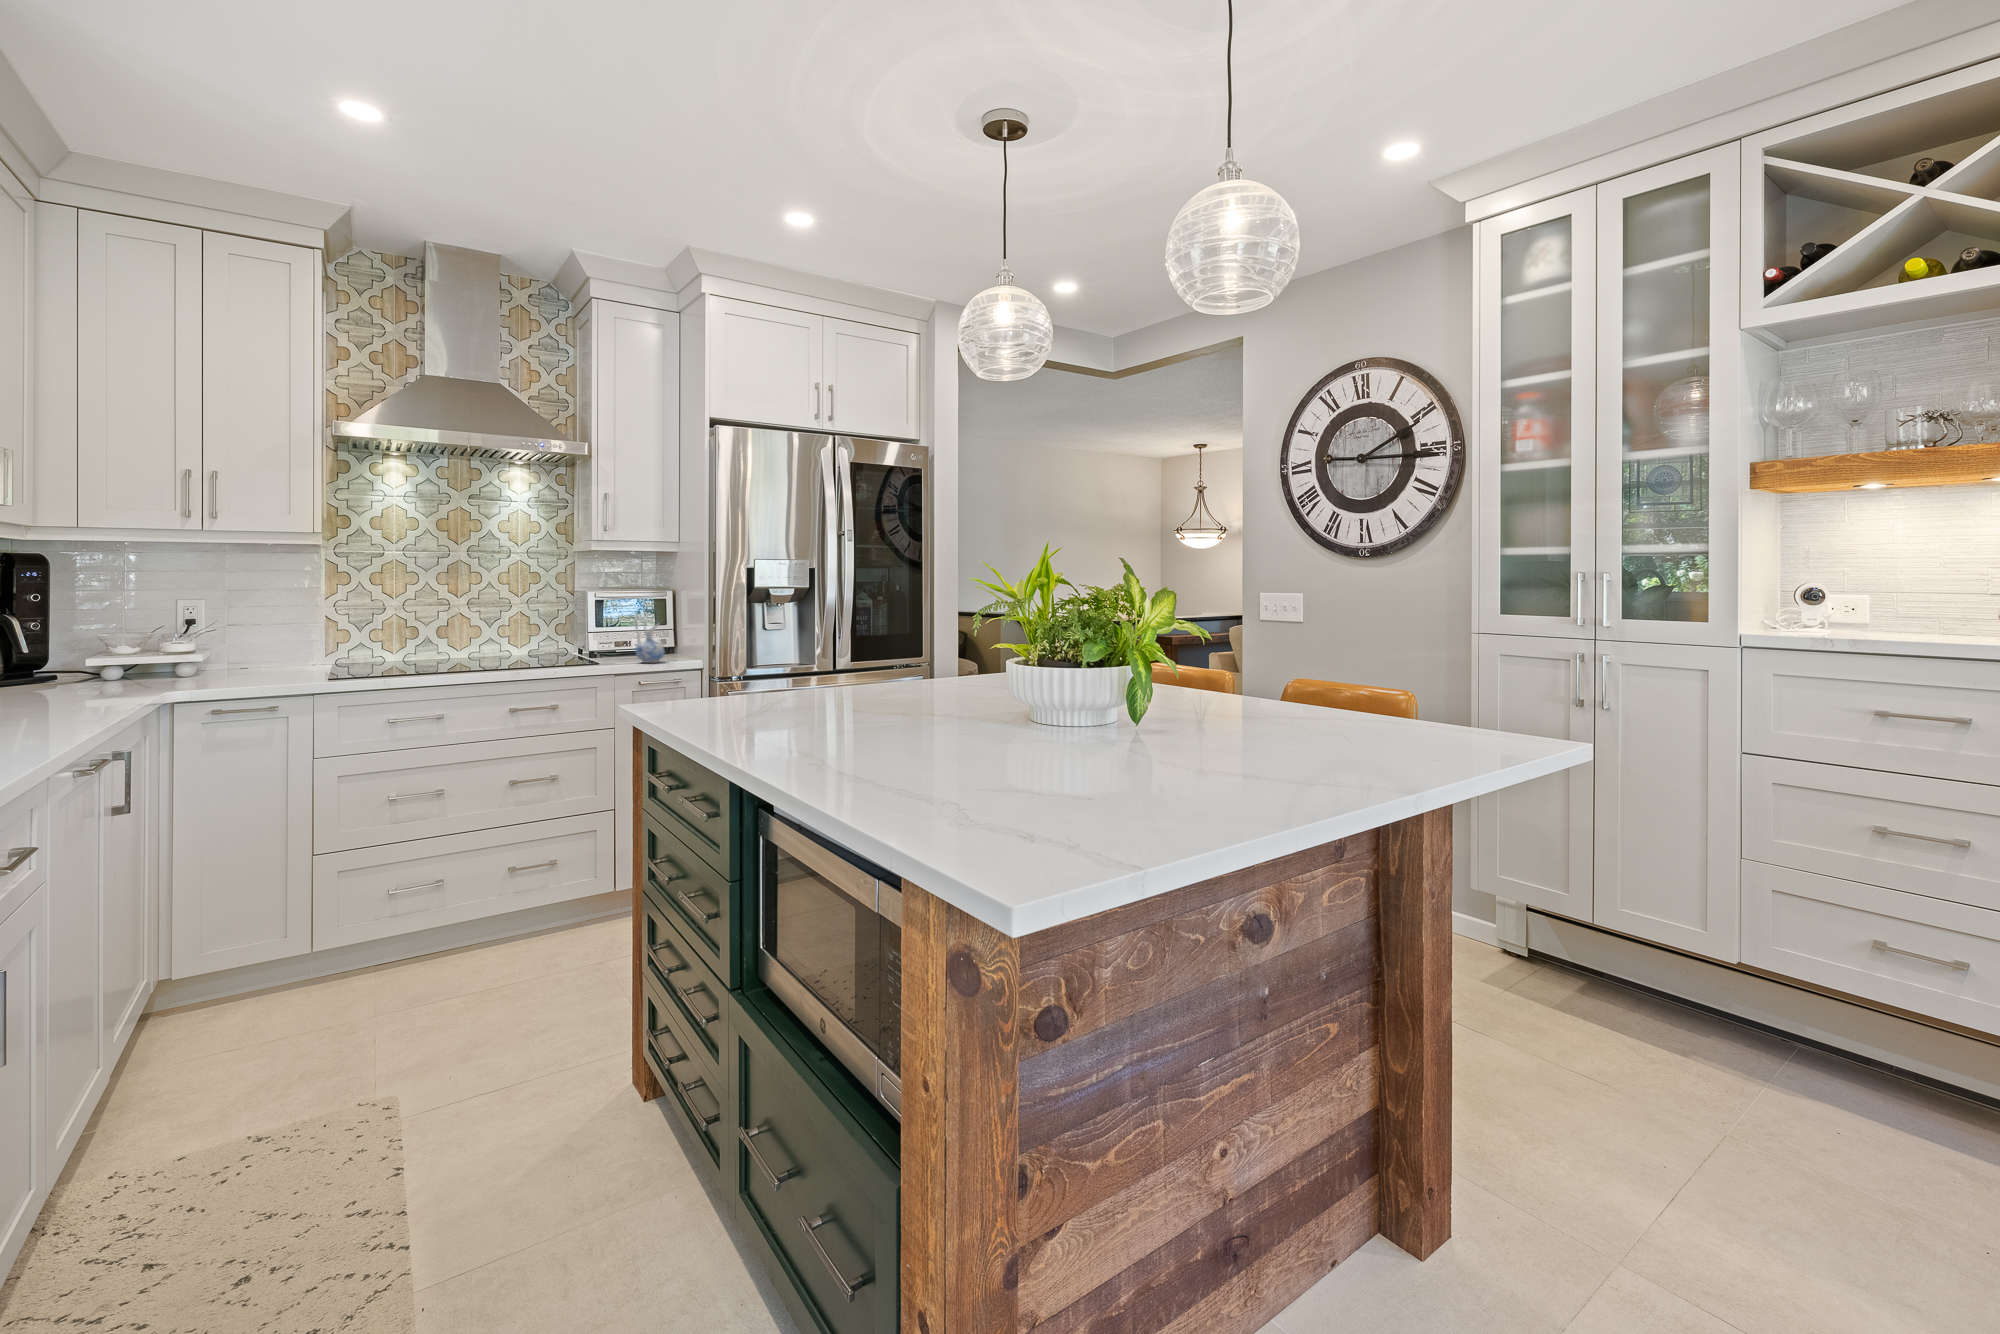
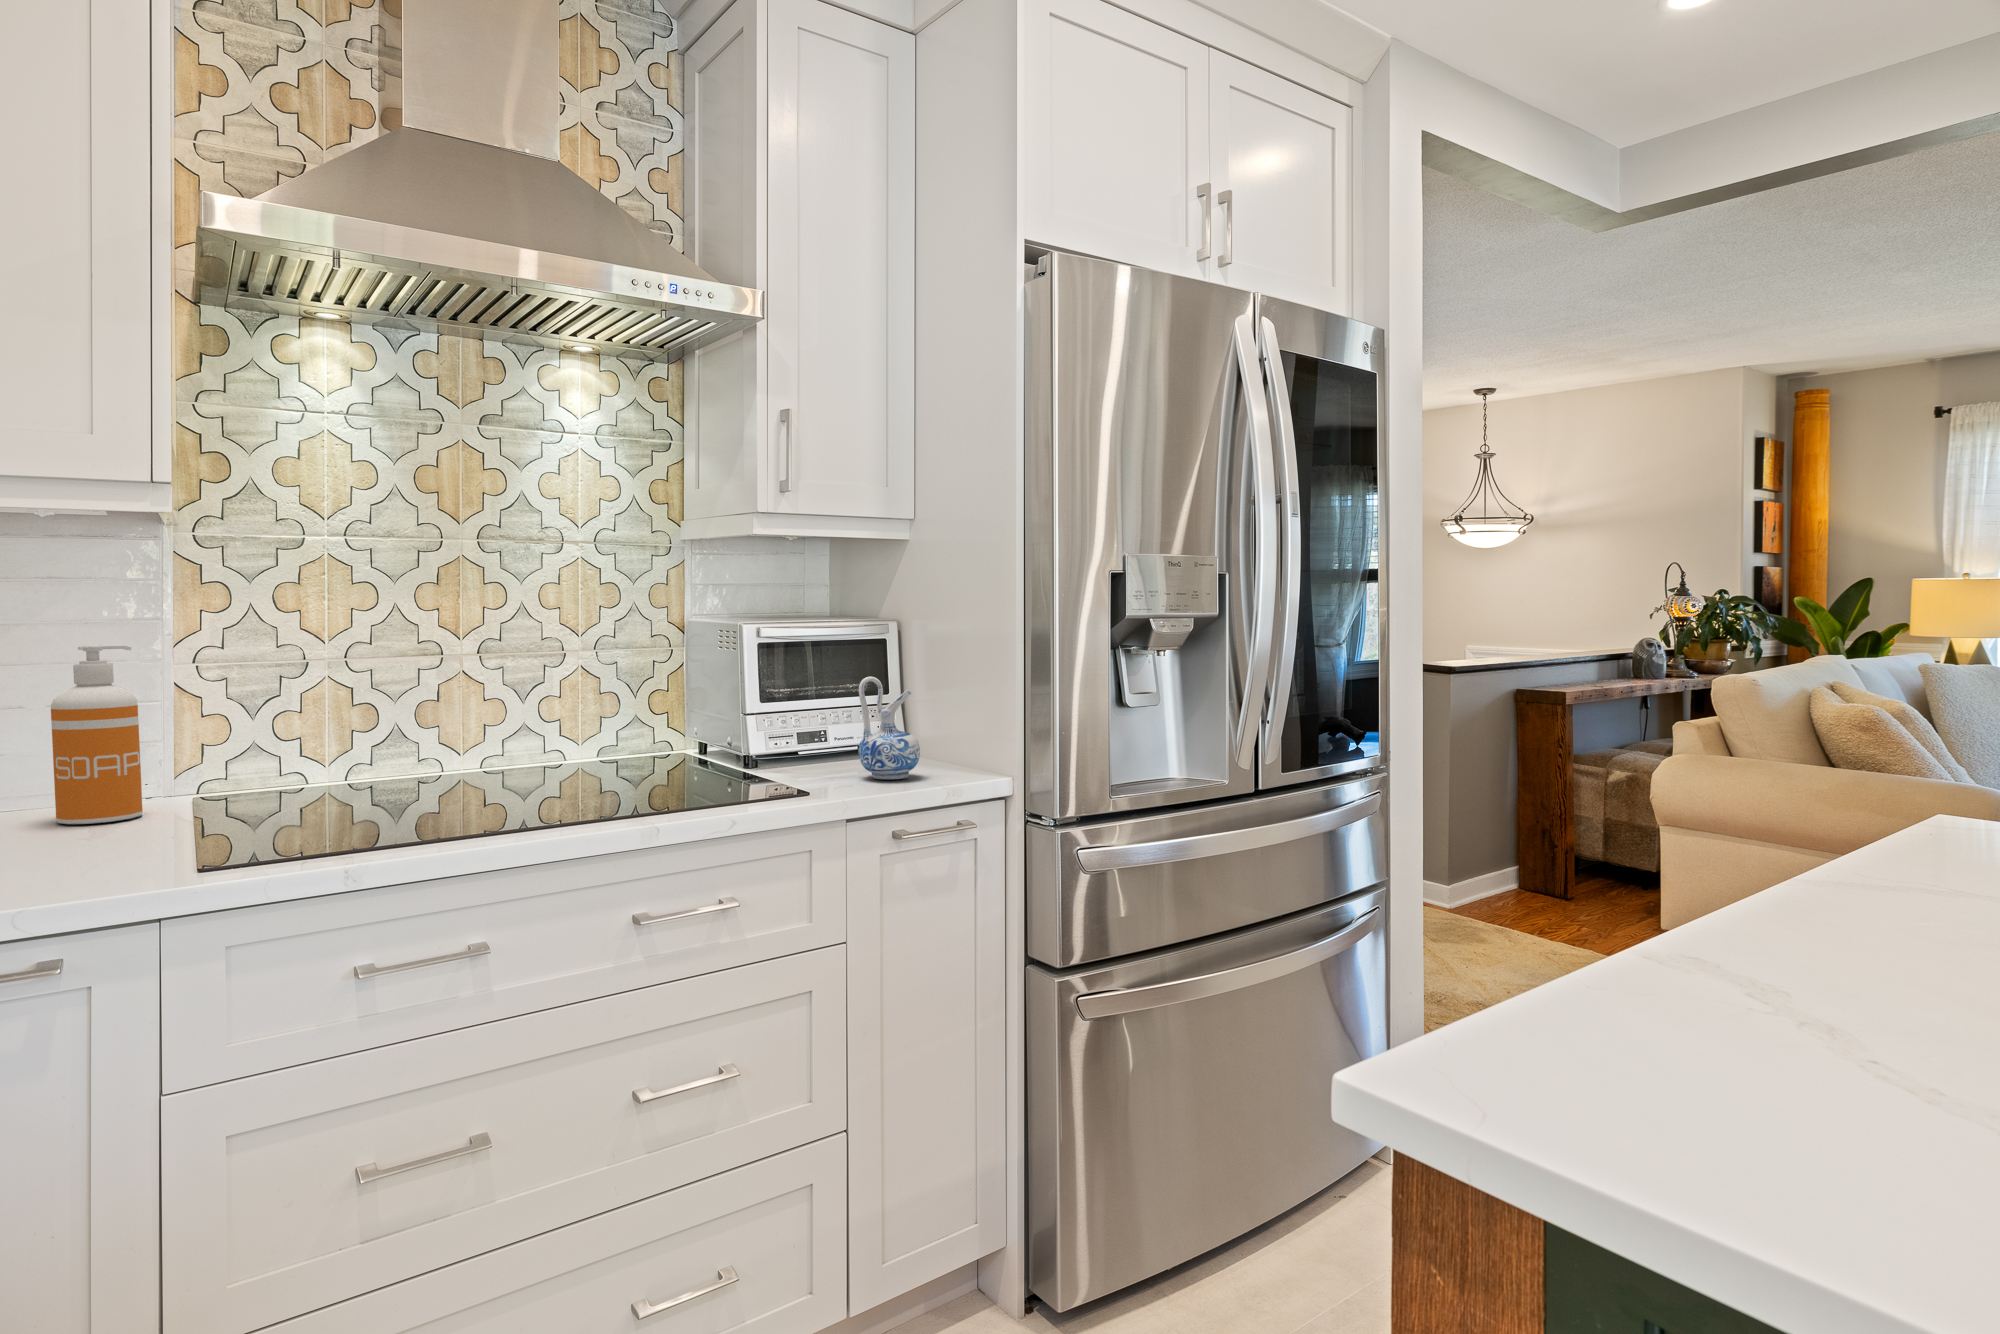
soap dispenser: none [278,597,316,669] -> present [51,645,143,824]

